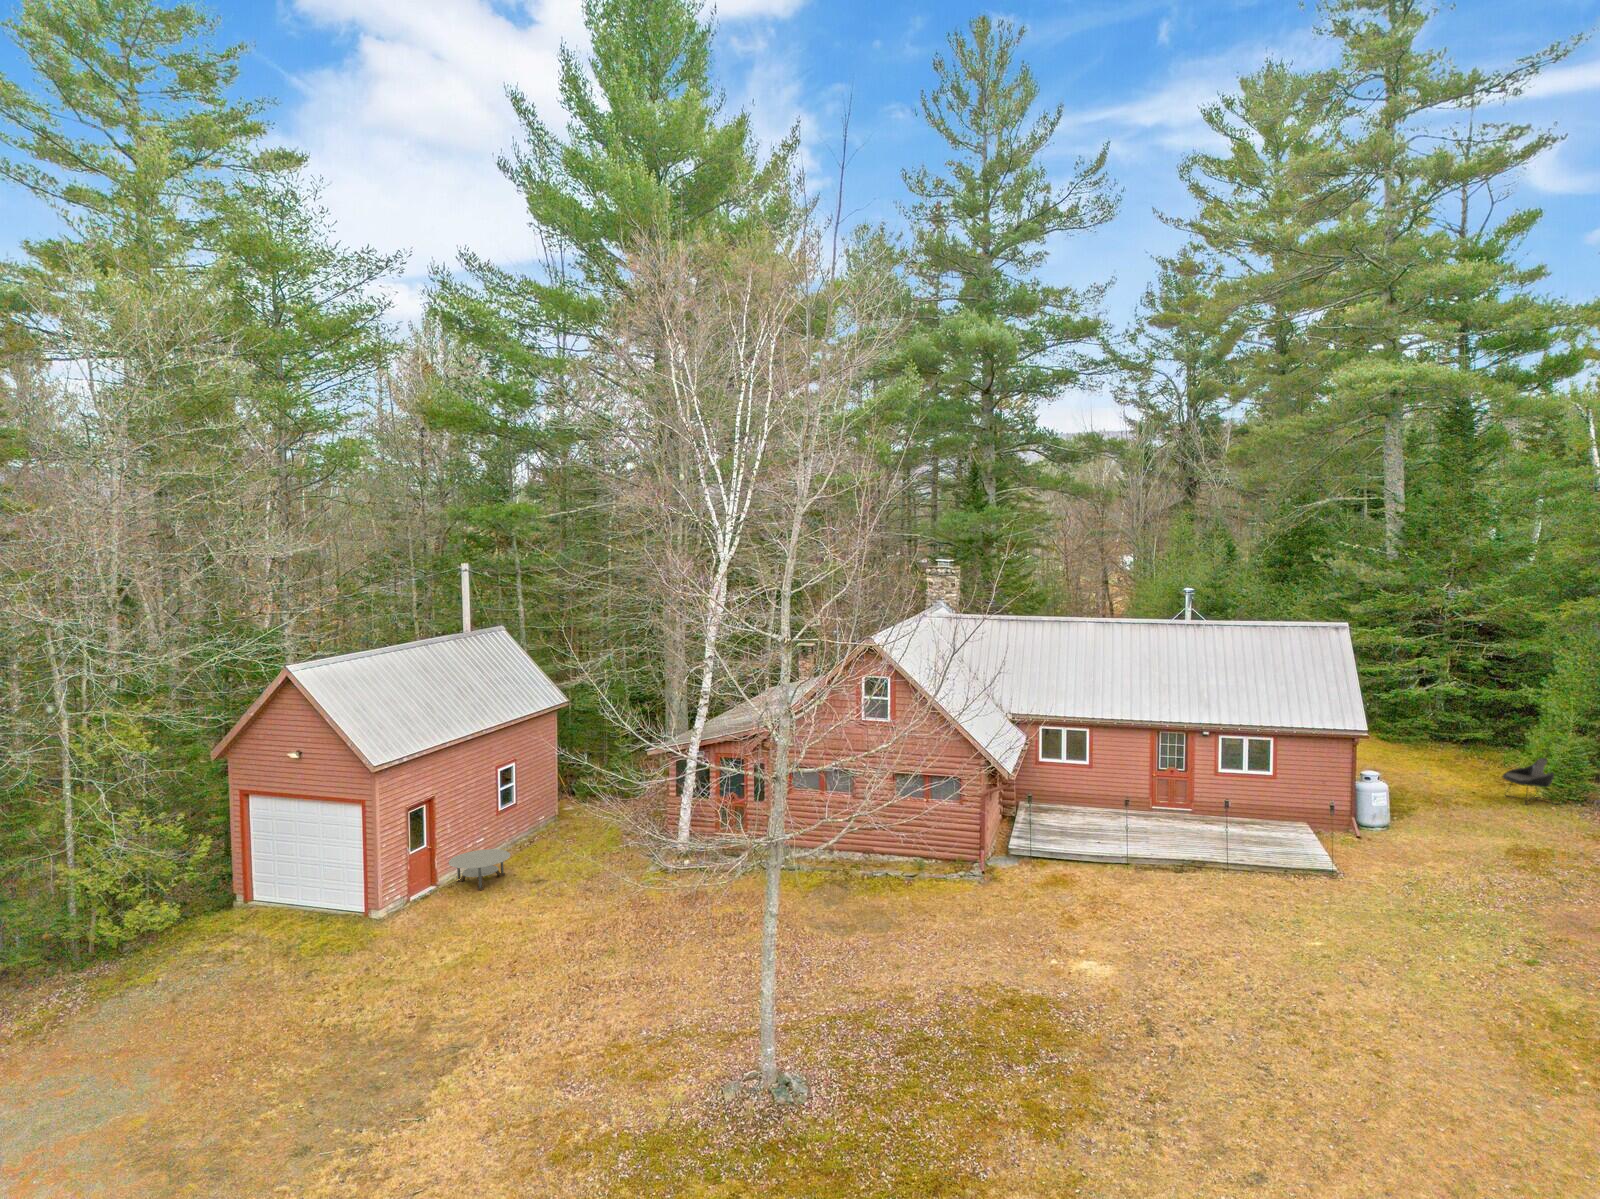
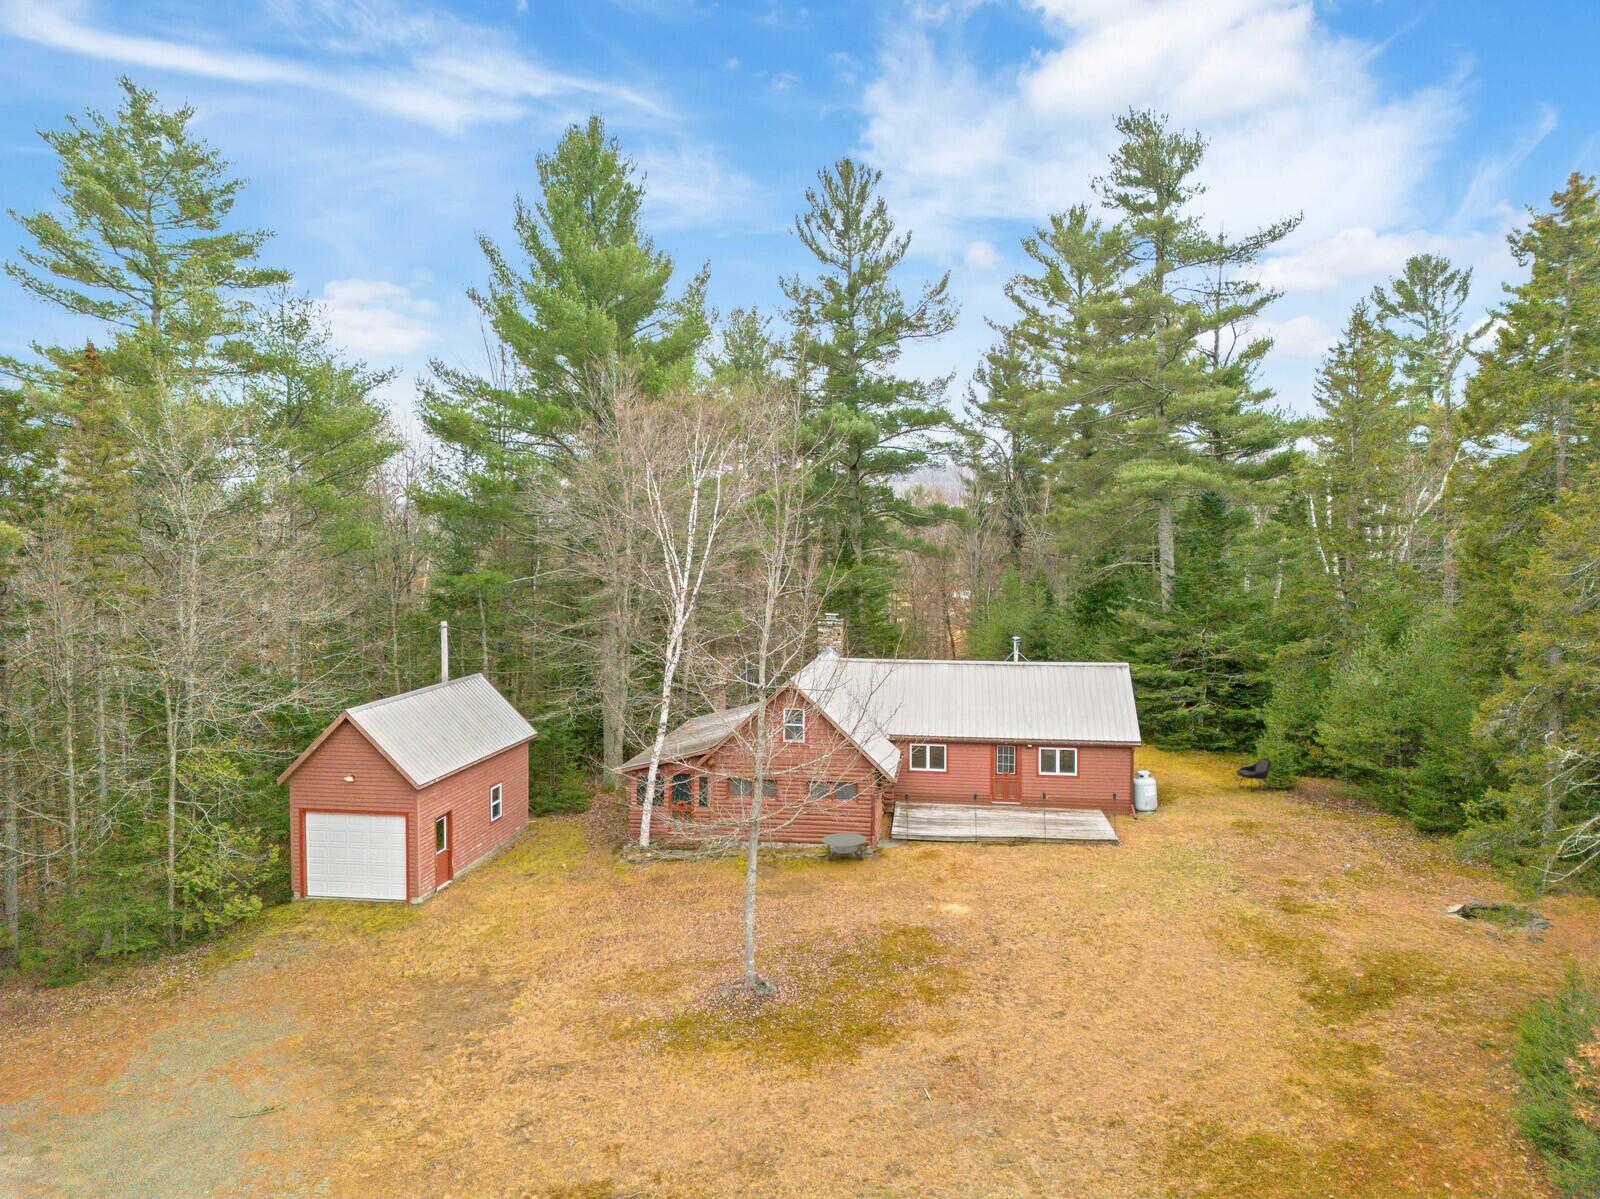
round table: present [449,849,510,891] -> present [822,833,866,862]

